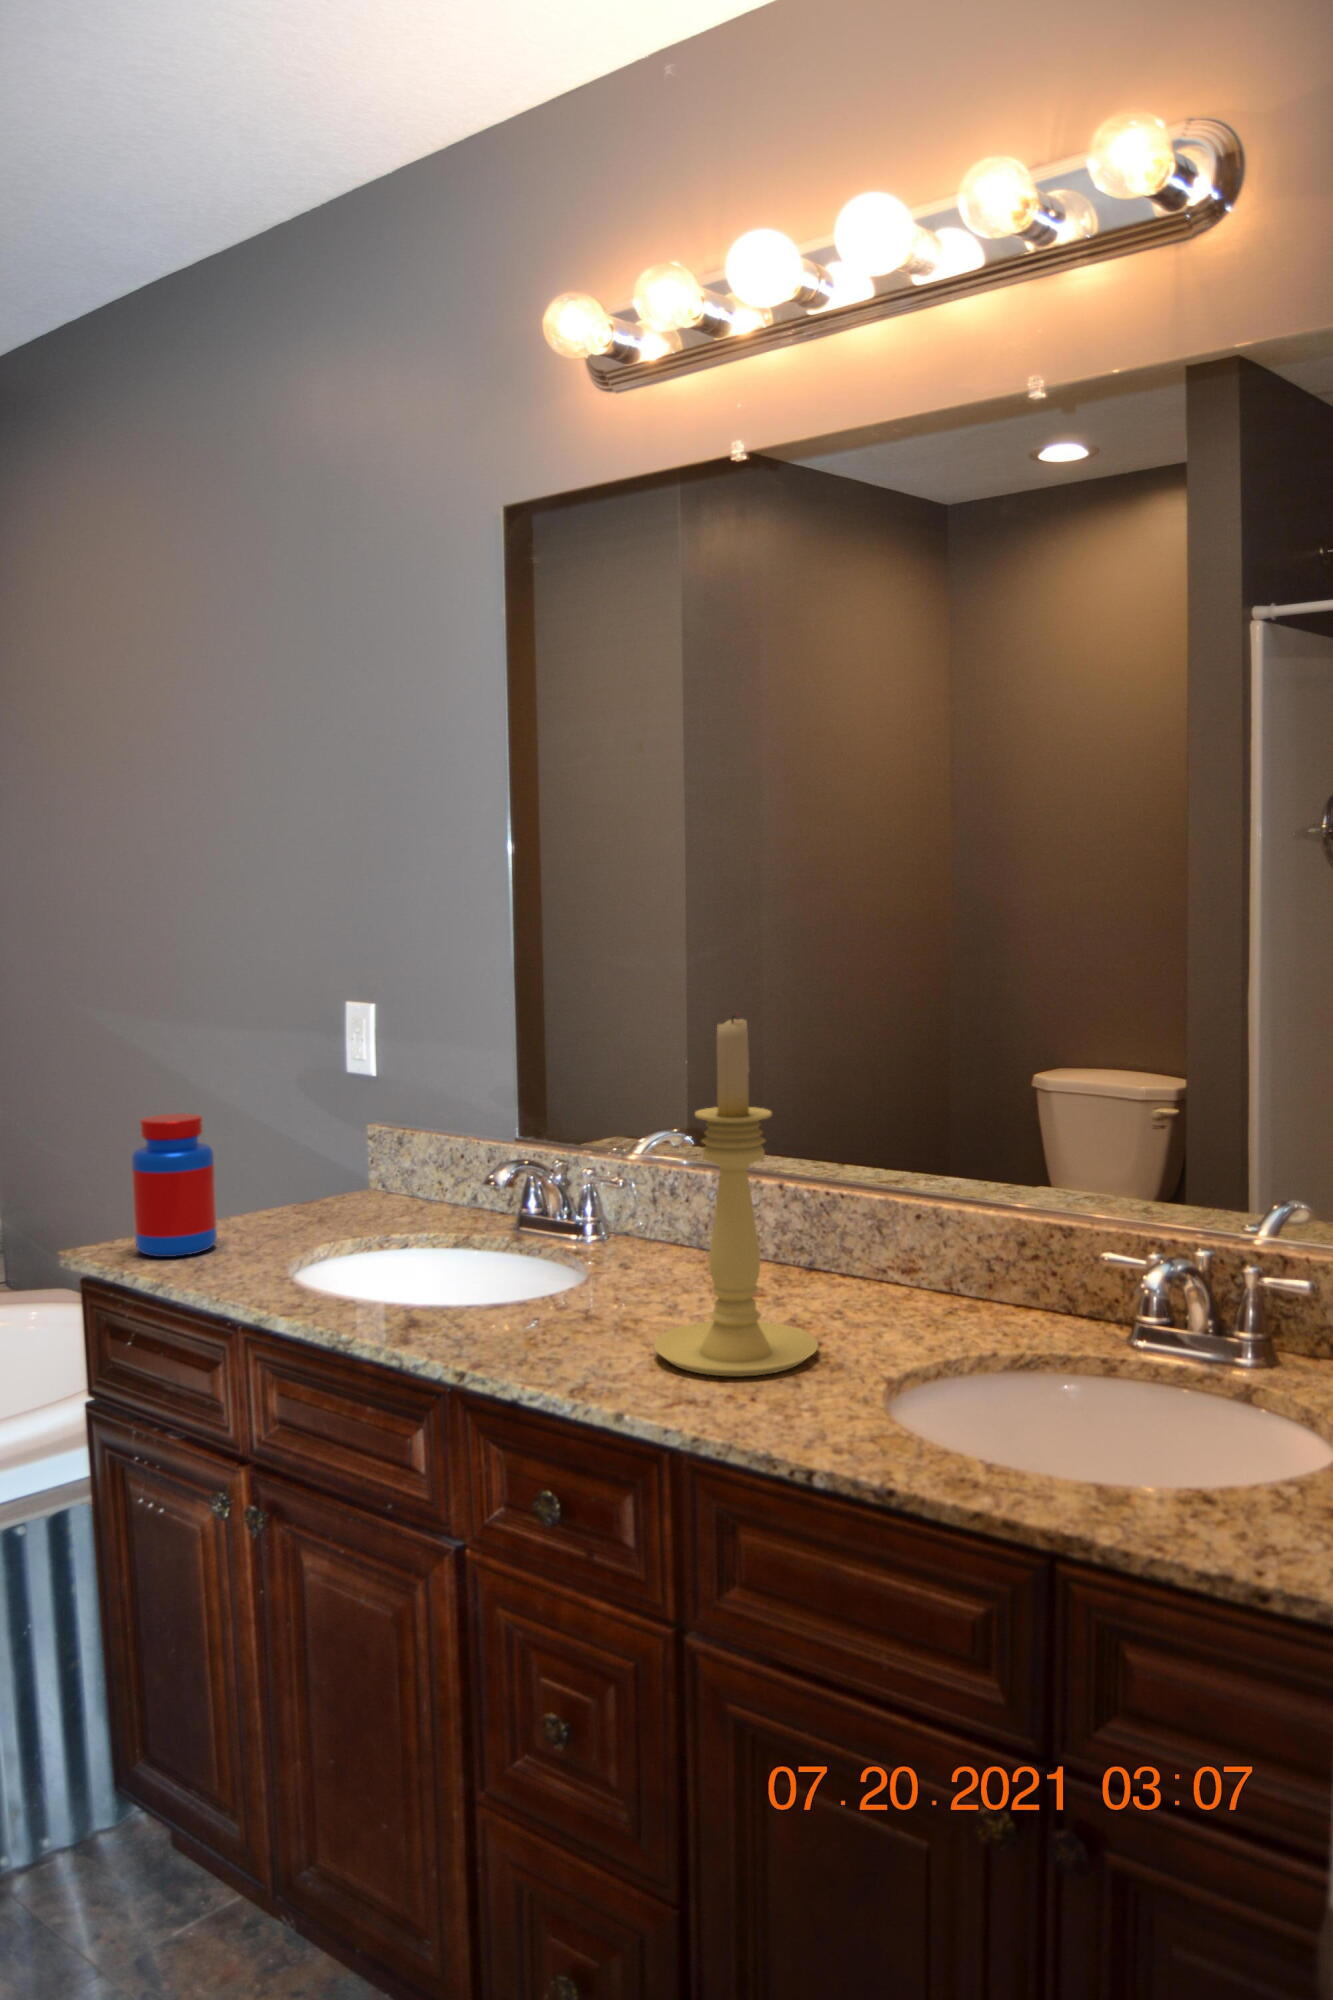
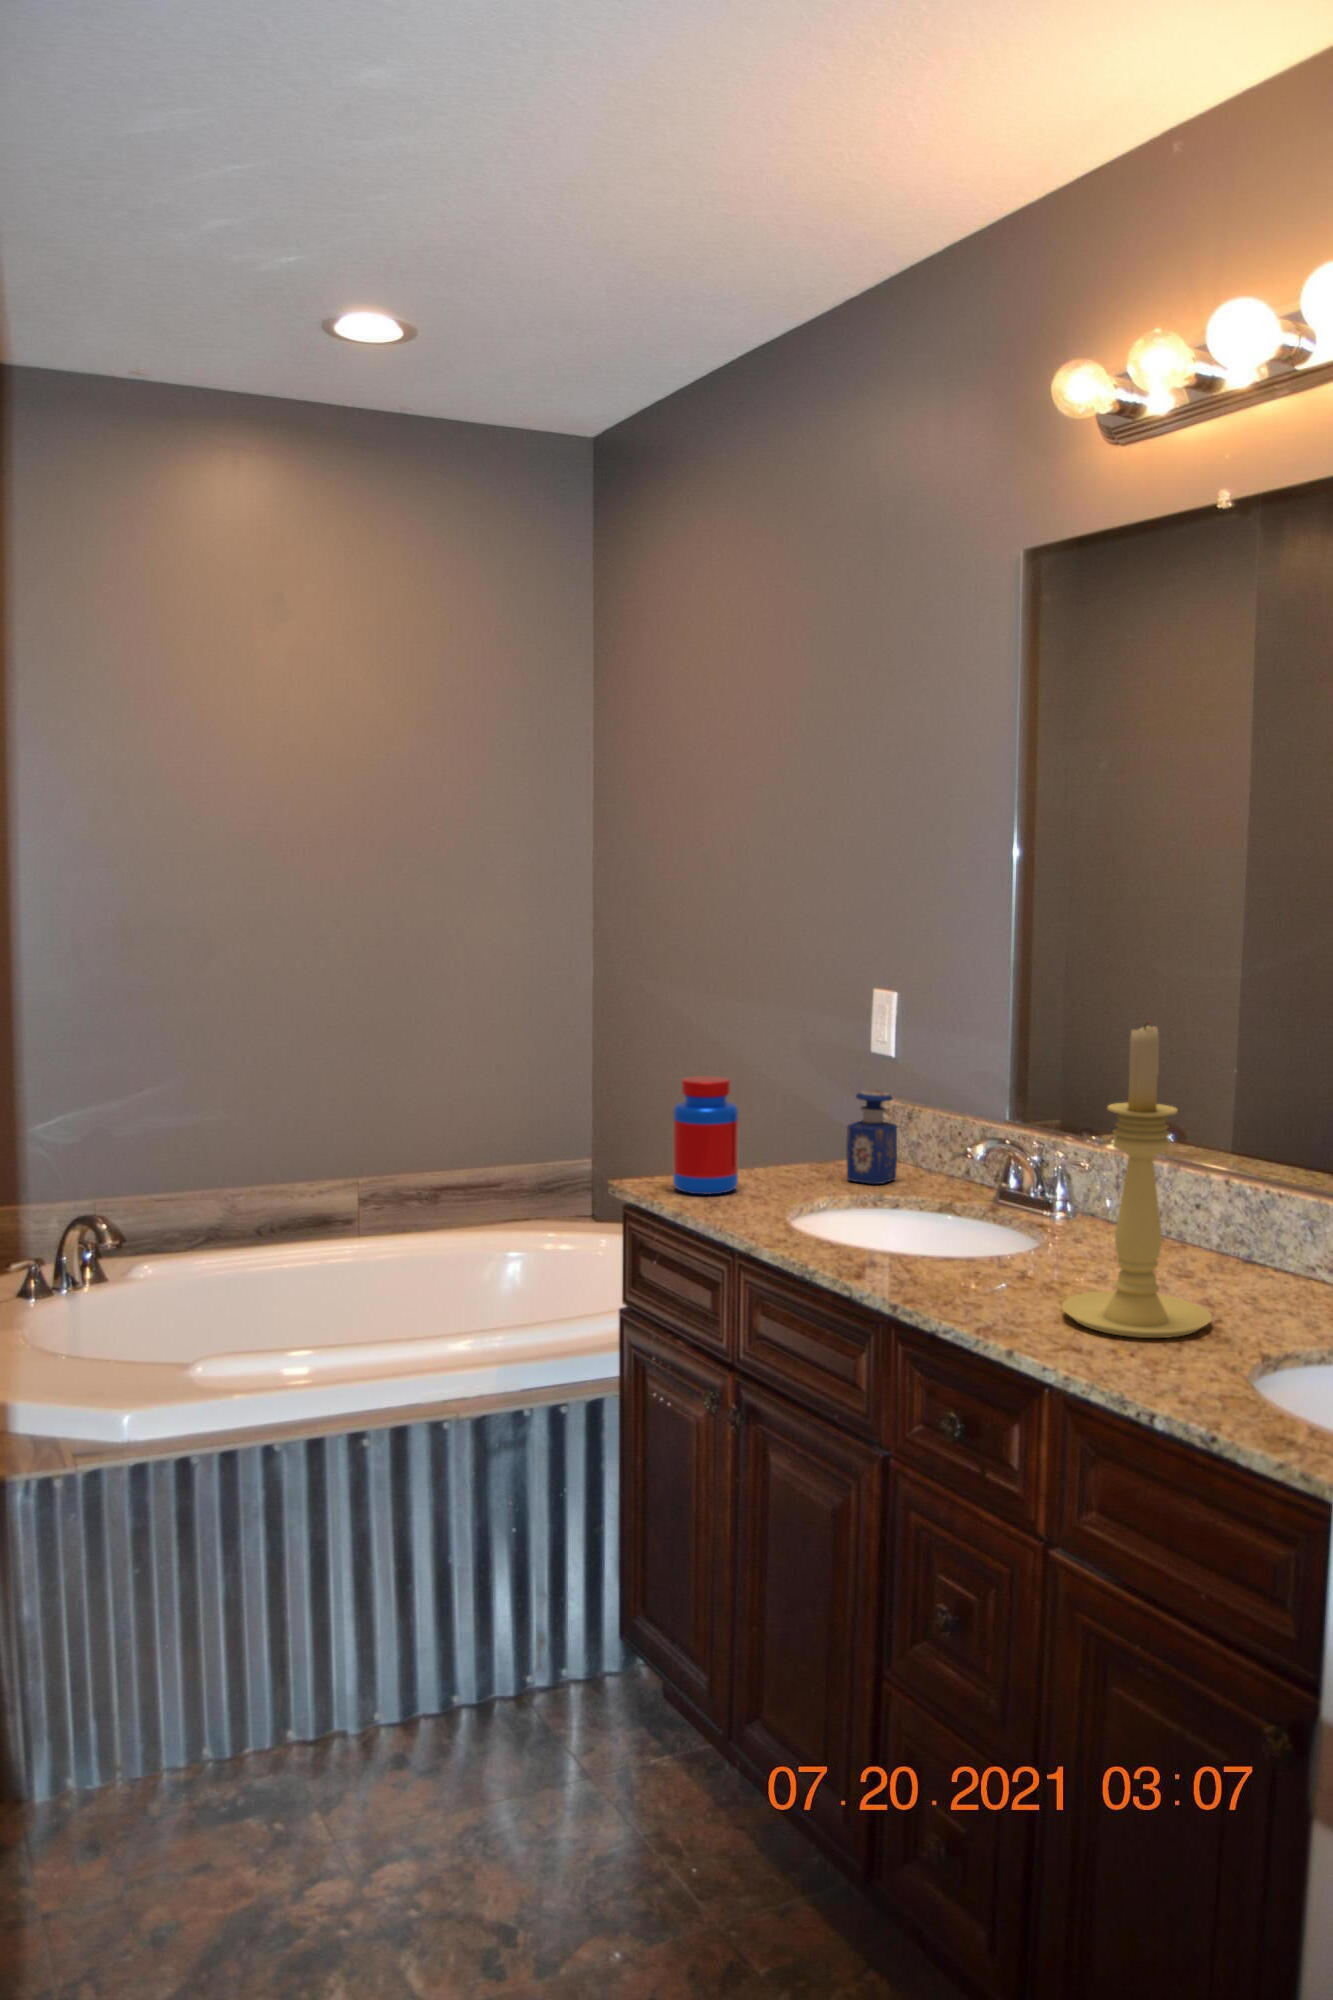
perfume bottle: none [339,1115,398,1222] -> present [847,1090,897,1184]

